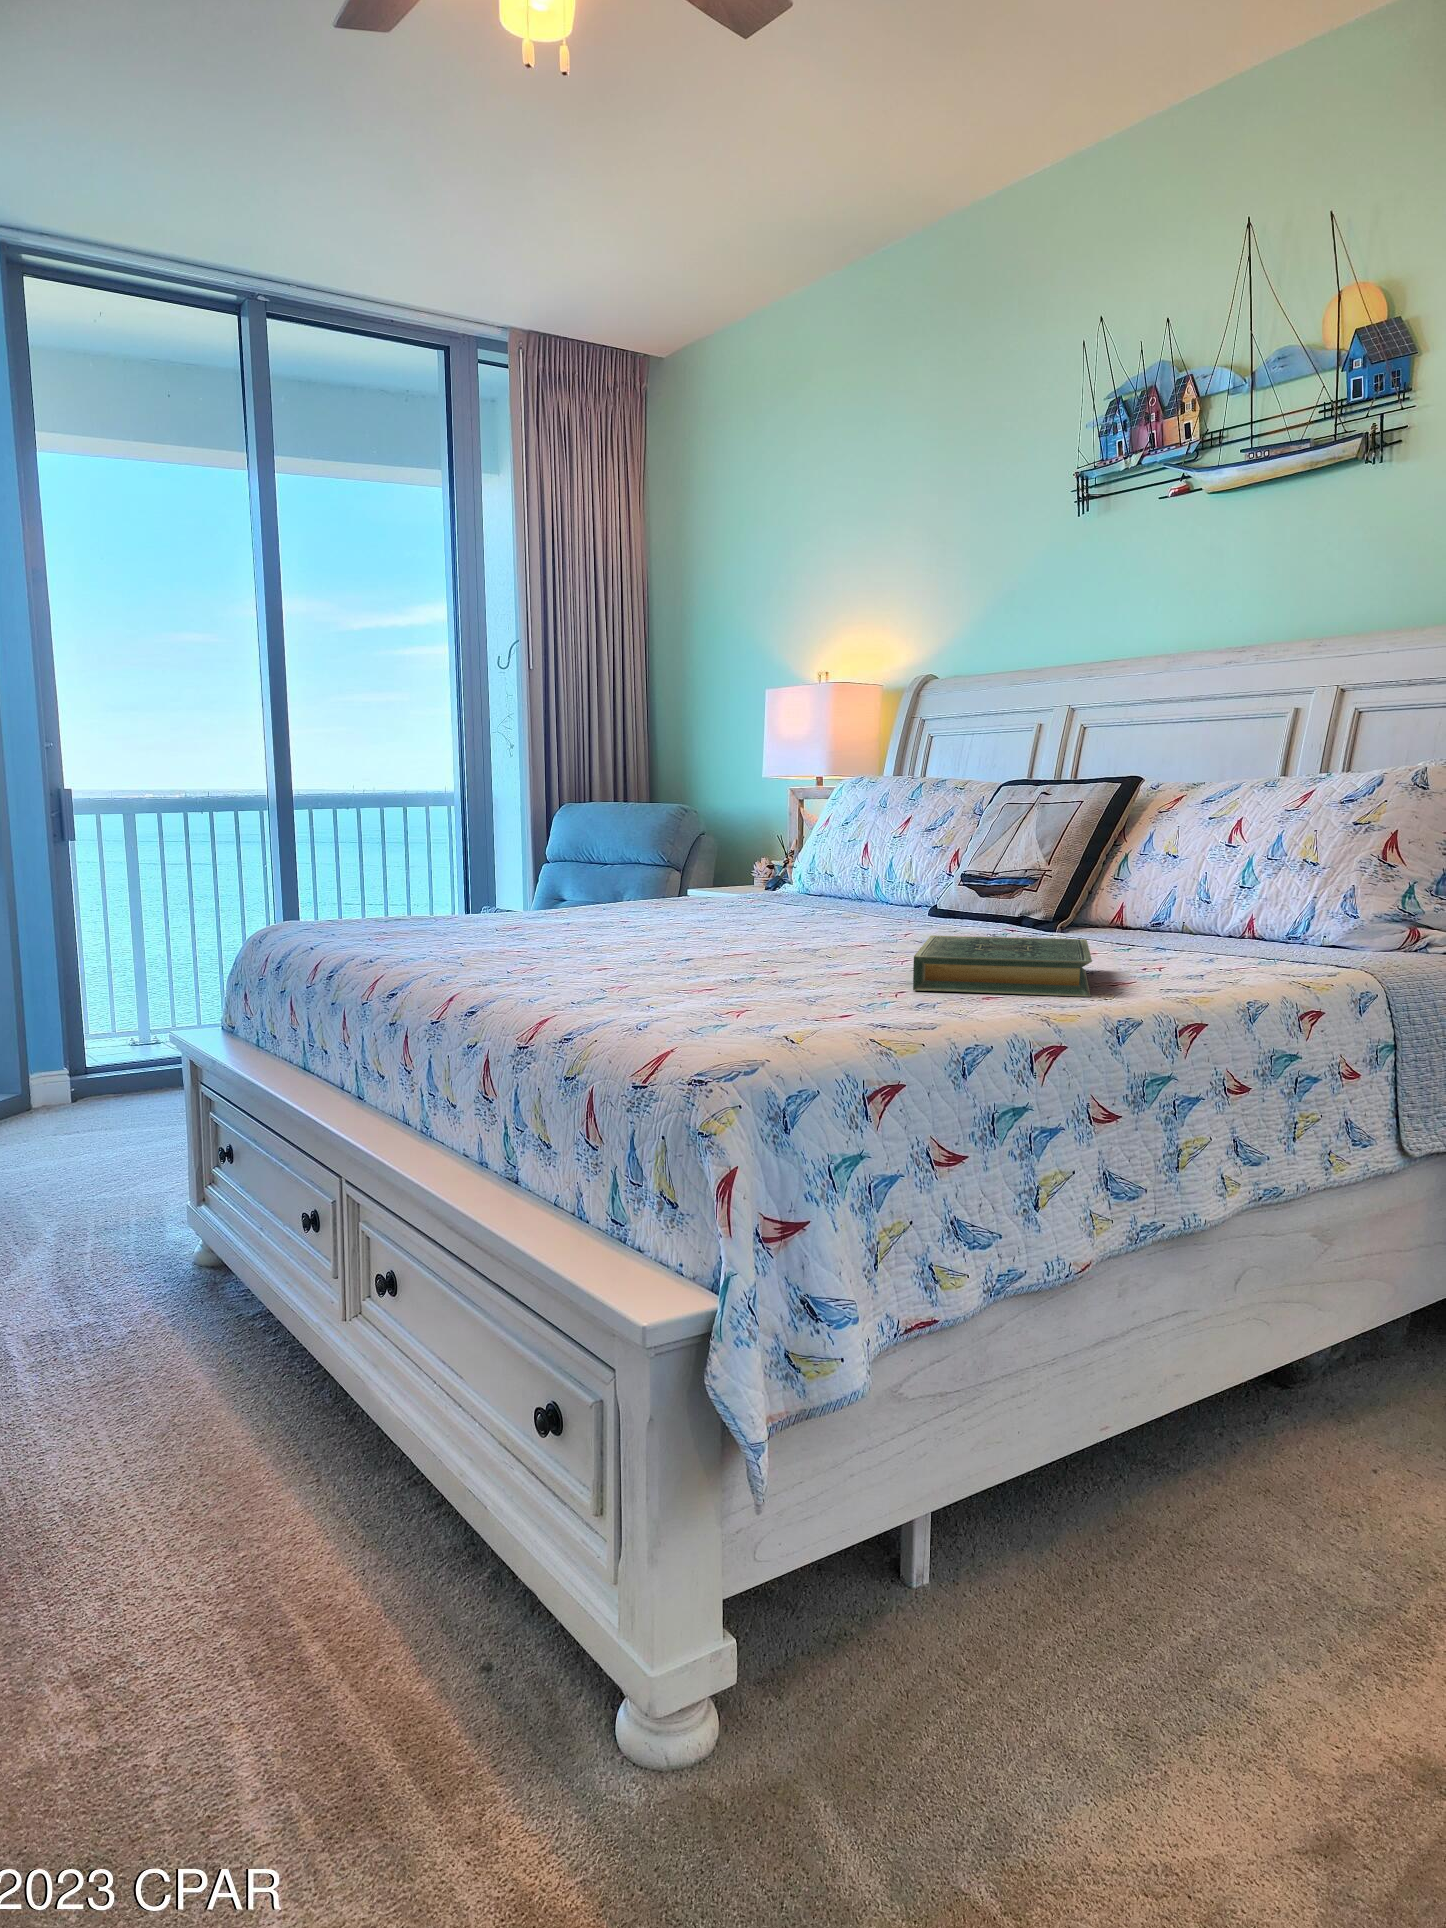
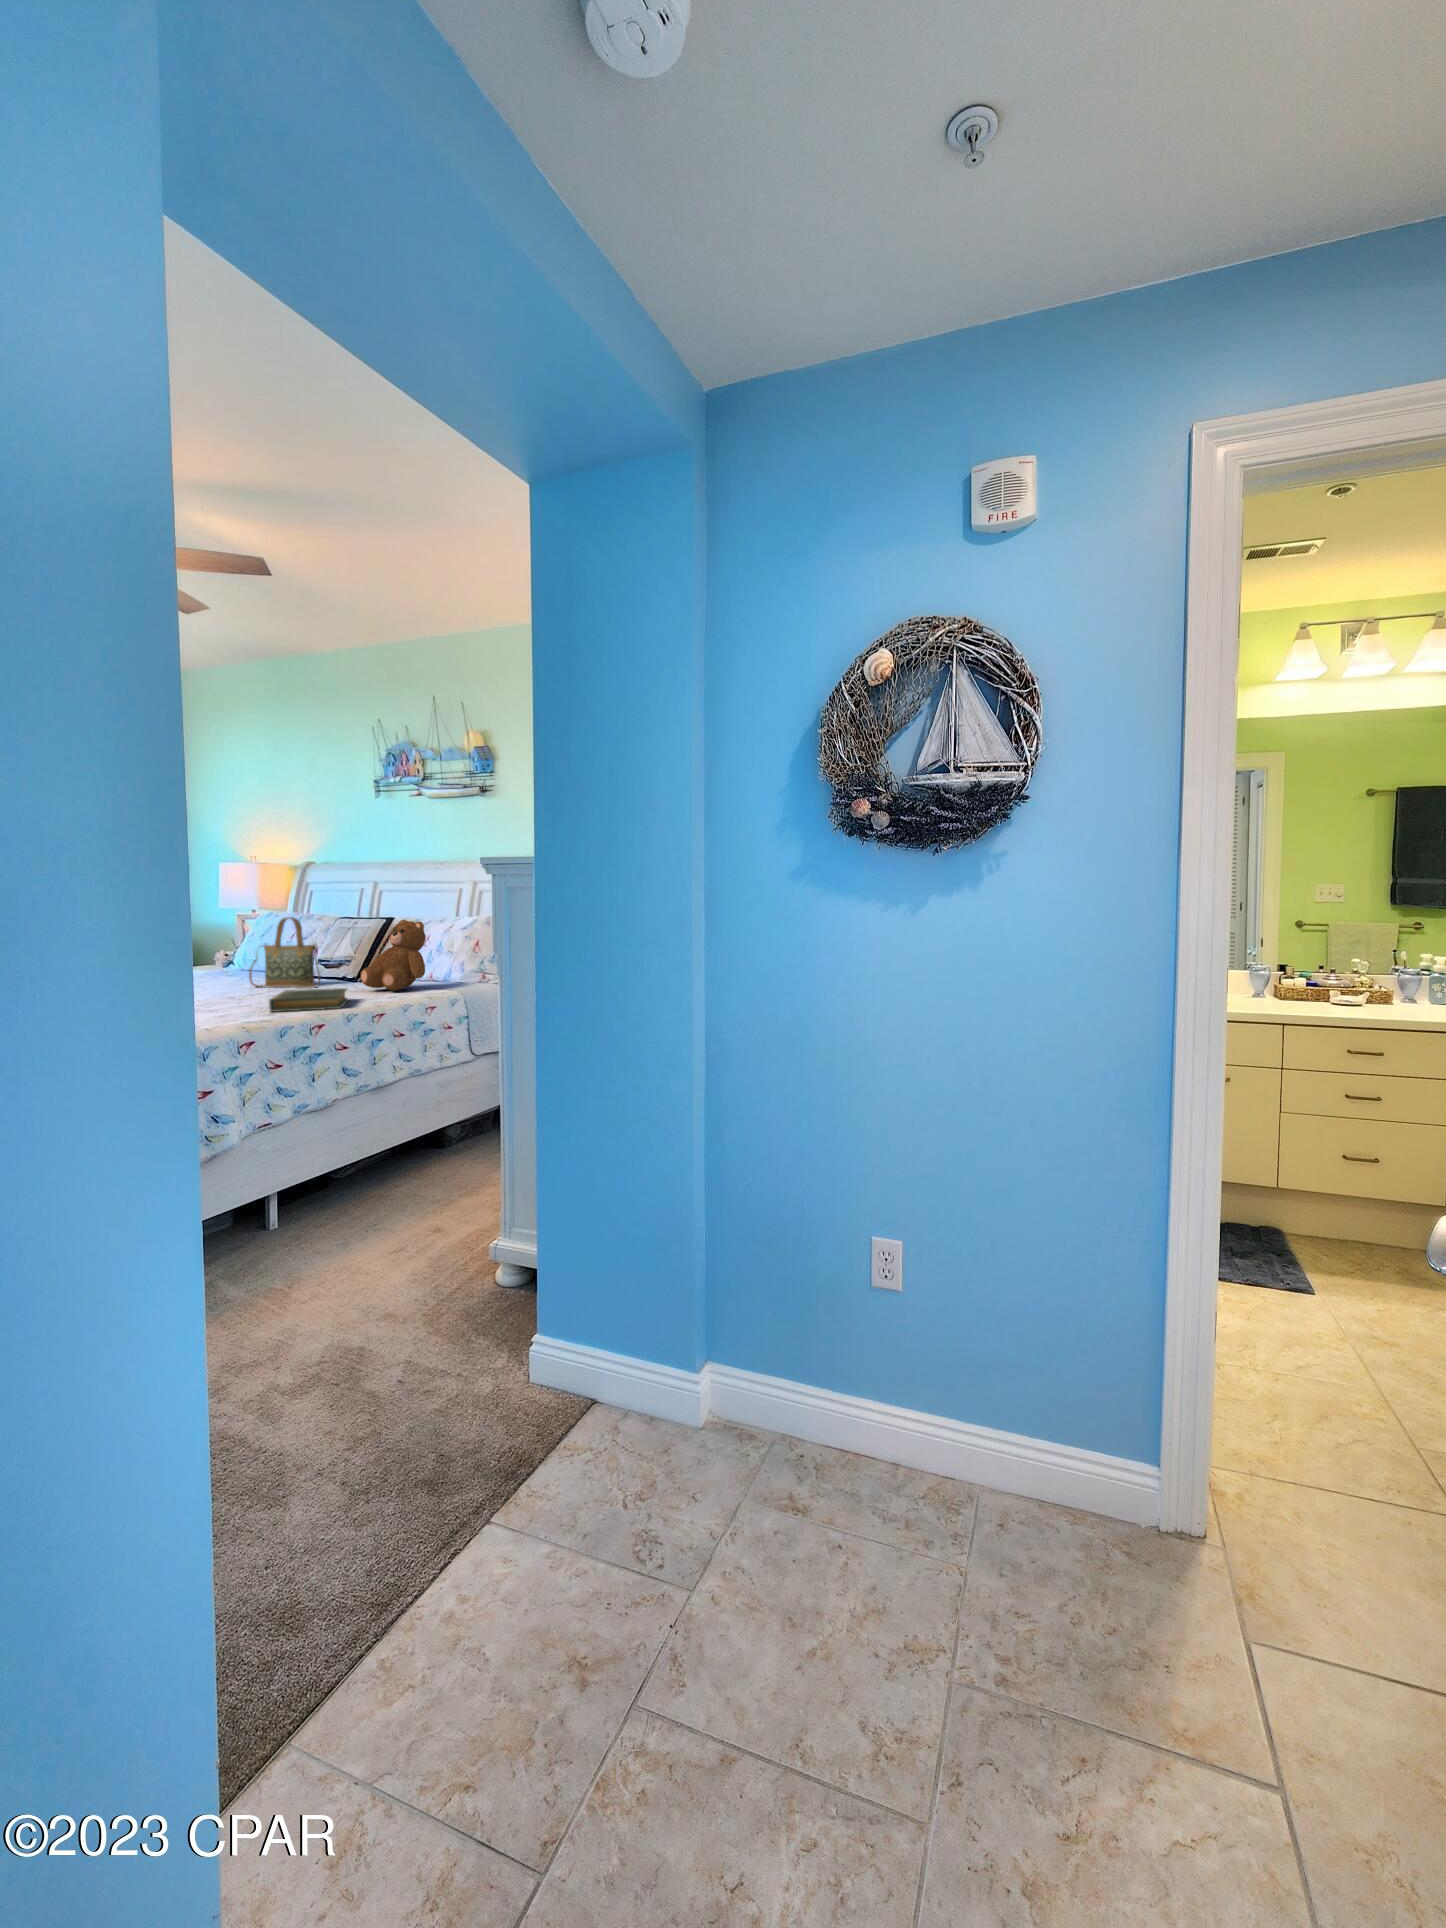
teddy bear: none [1090,768,1264,956] -> present [360,920,426,991]
handbag: none [834,769,979,933] -> present [249,917,320,988]

